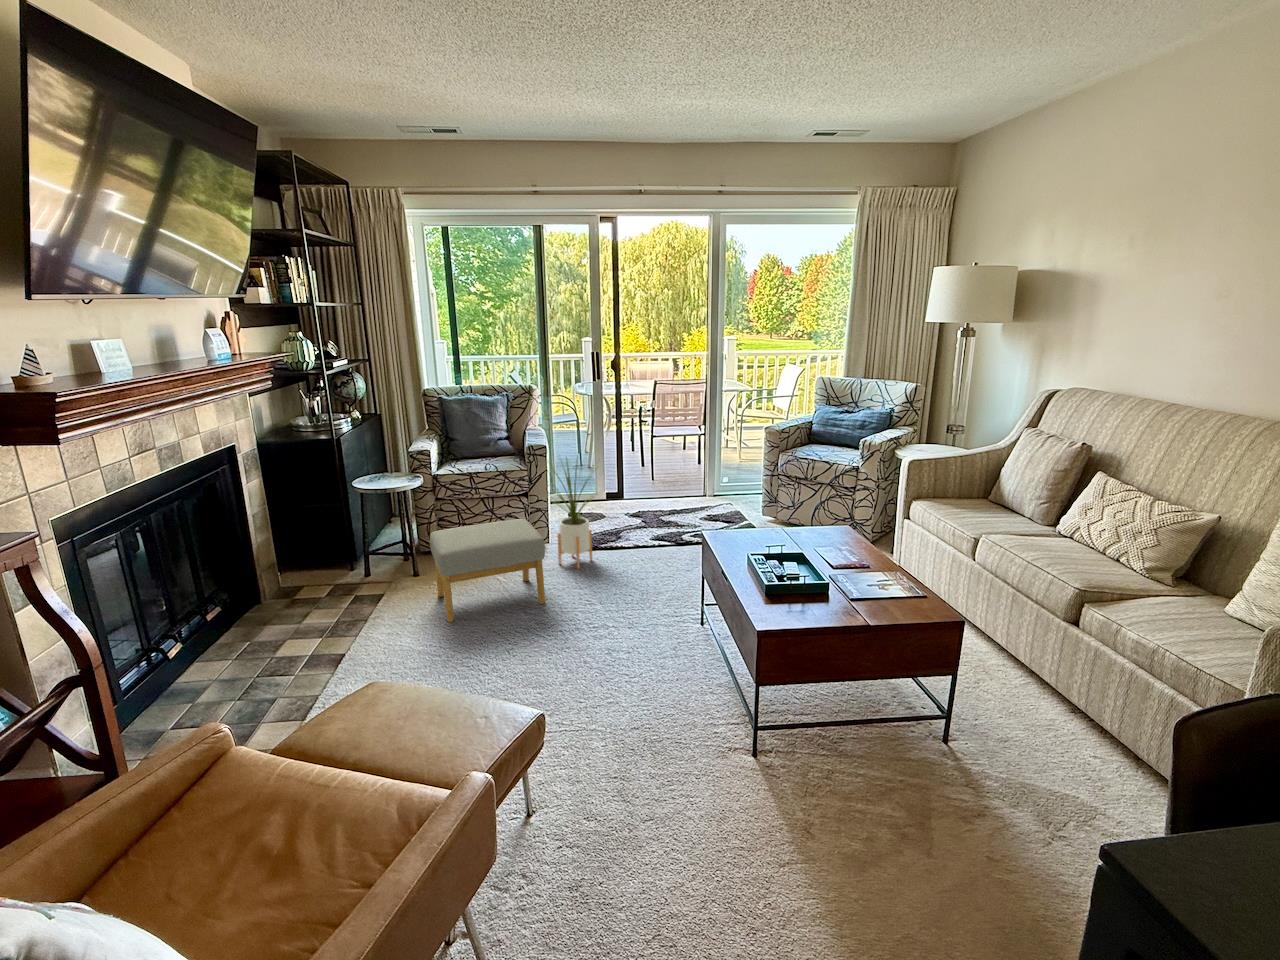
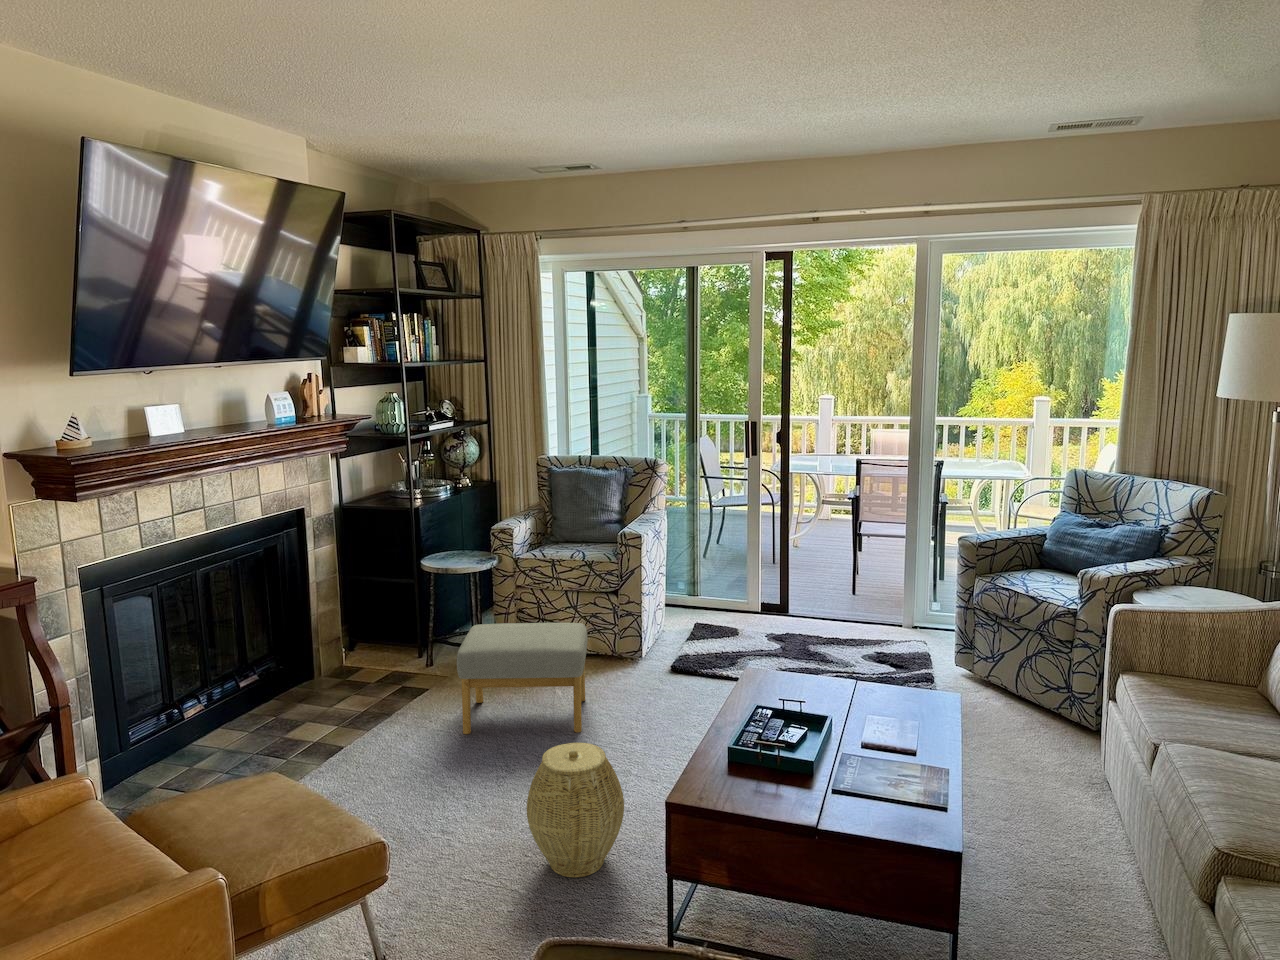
house plant: present [556,456,592,569] -> none [616,544,696,697]
woven basket: none [583,601,660,704] -> present [527,743,624,878]

